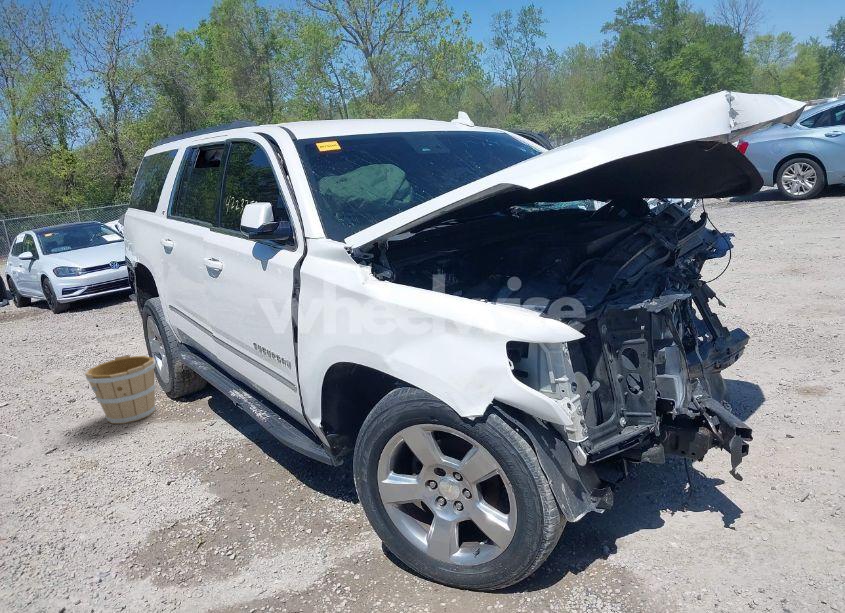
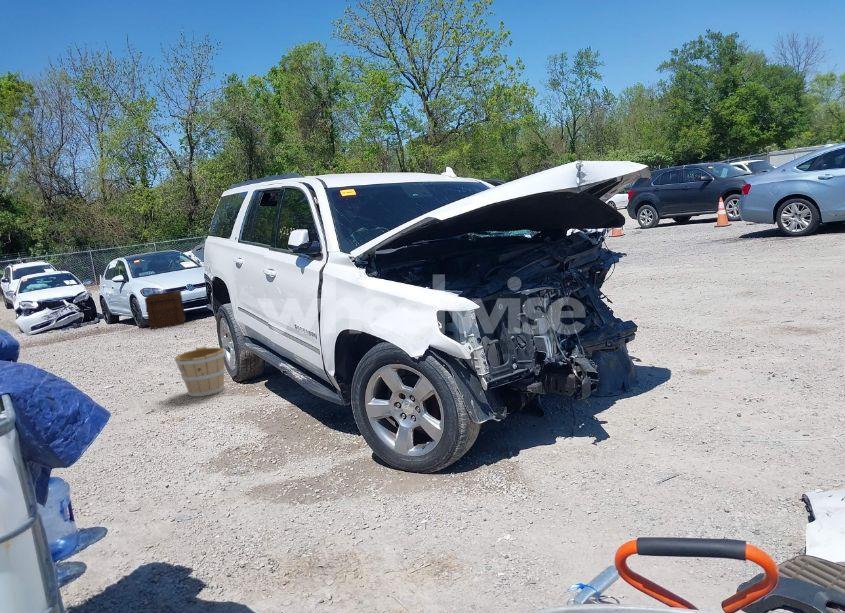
wooden crate: none [56,270,109,317] -> present [145,290,185,329]

